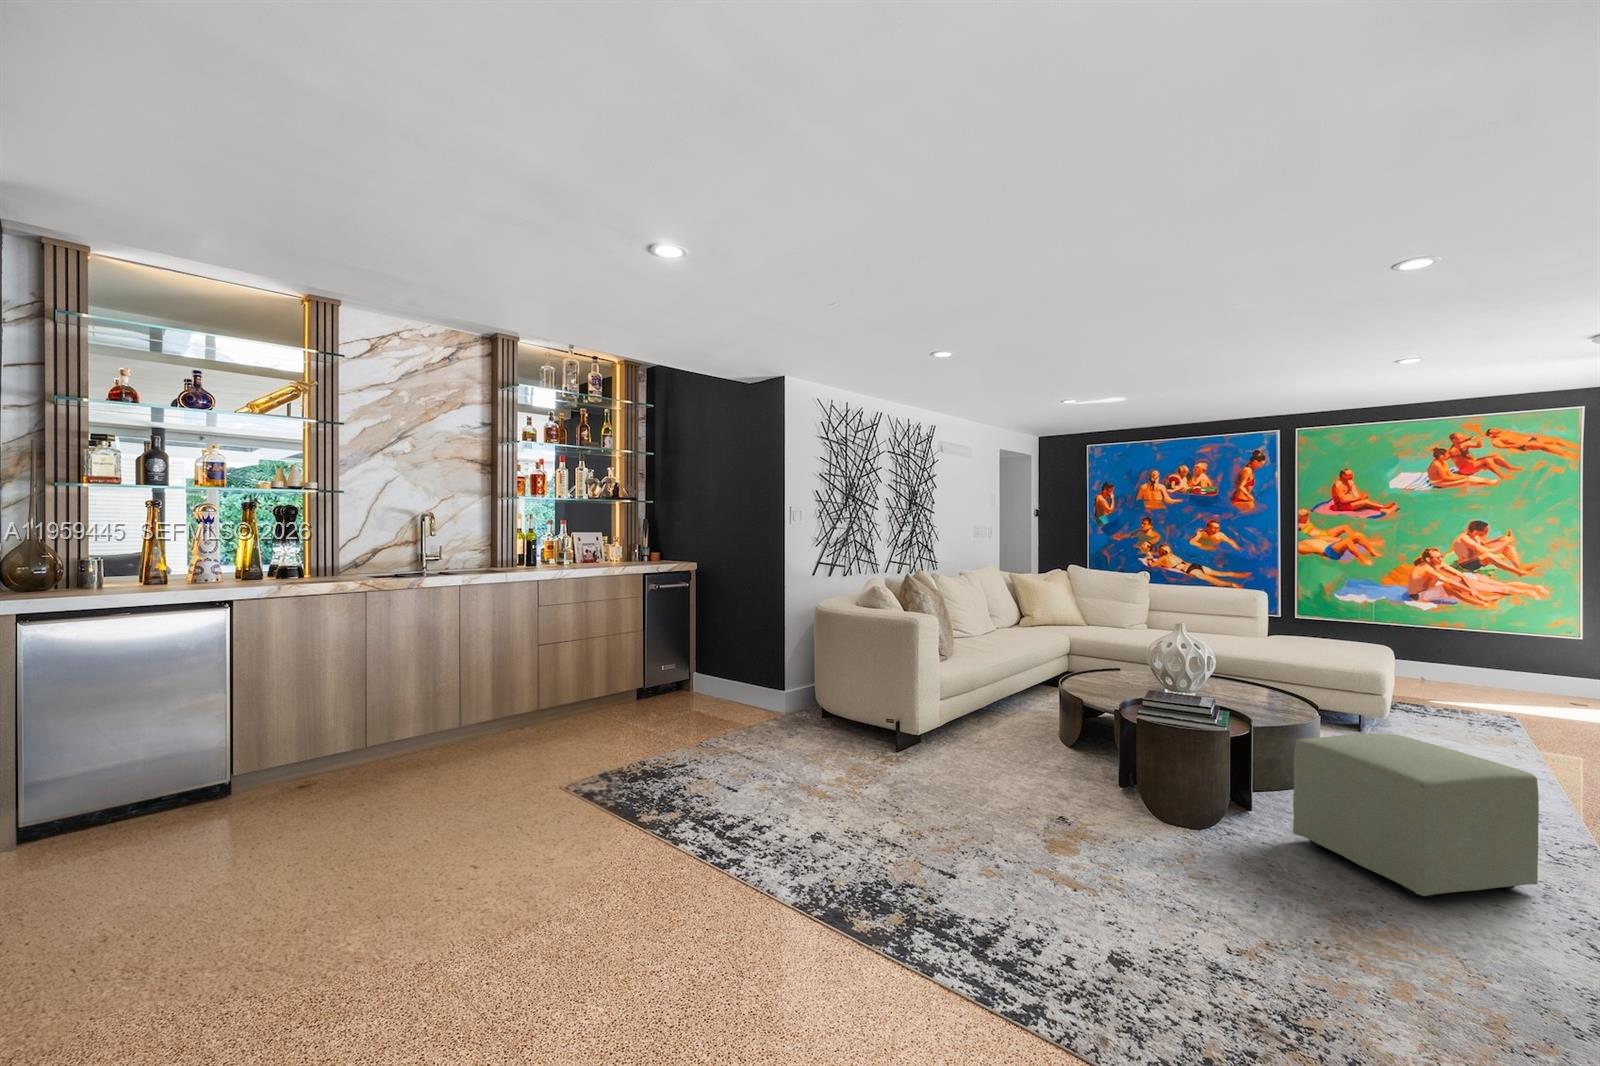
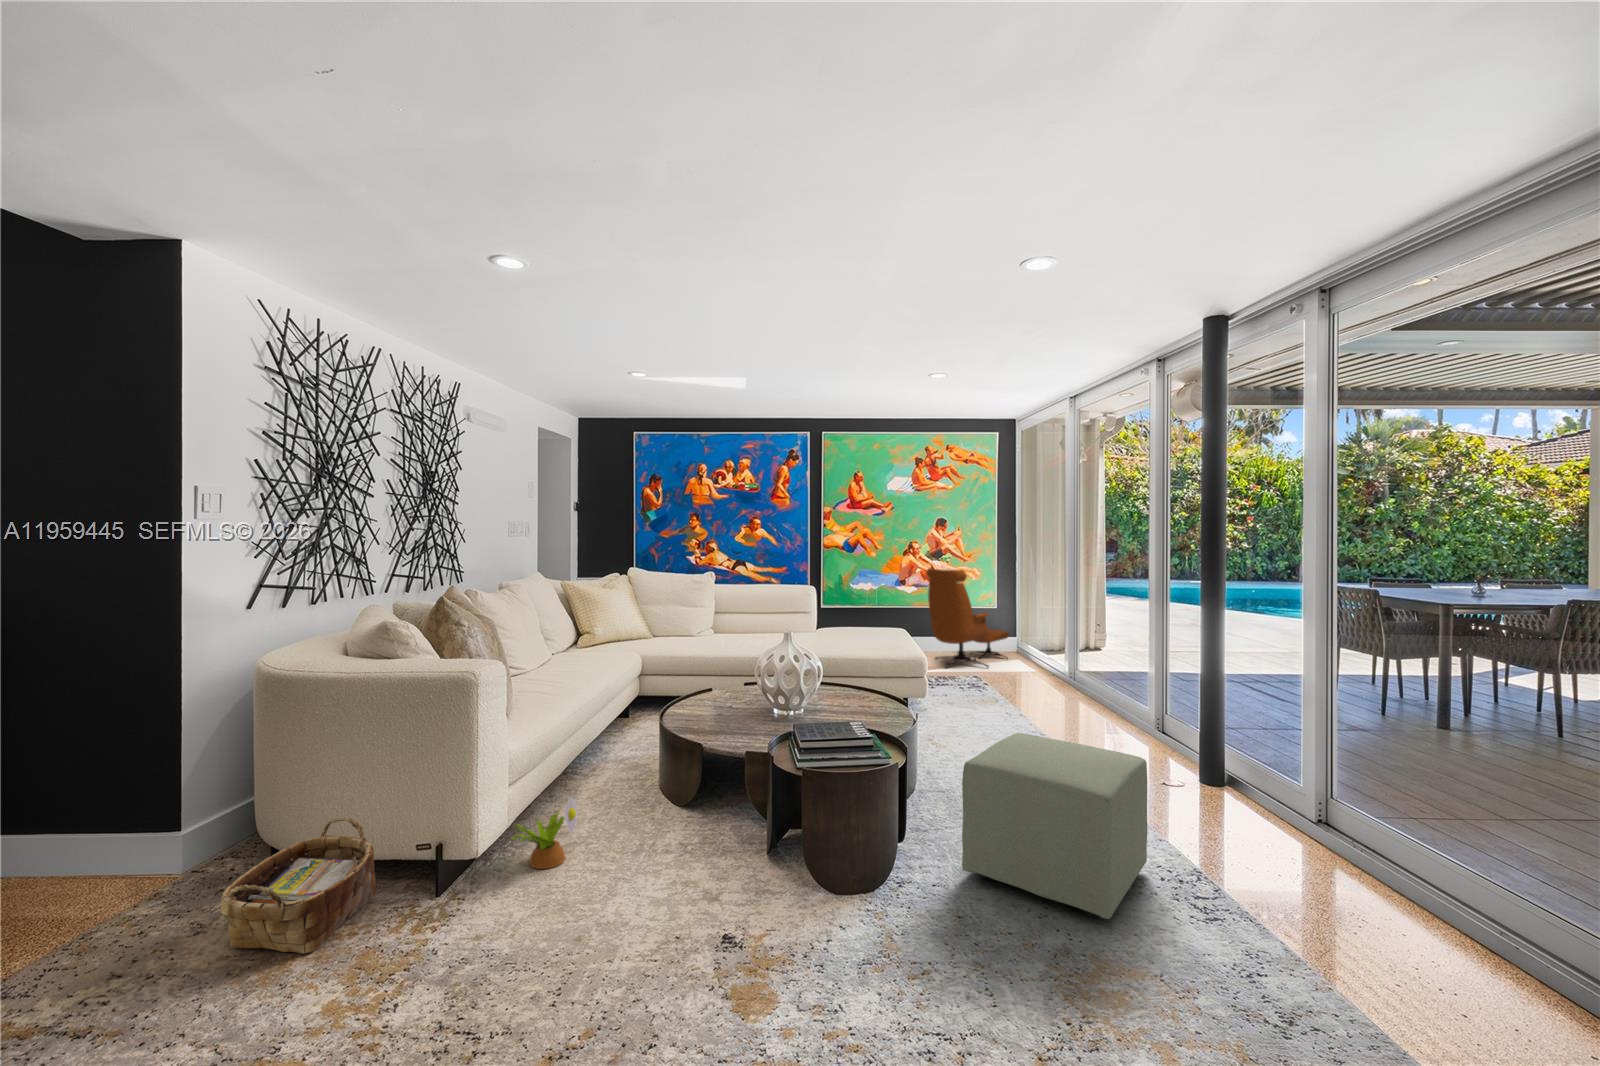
lounge chair: none [1435,580,1596,710] -> present [927,568,1009,668]
woven basket: none [798,695,866,758] -> present [221,817,376,954]
decorative plant: none [939,712,984,756] -> present [512,797,578,869]

